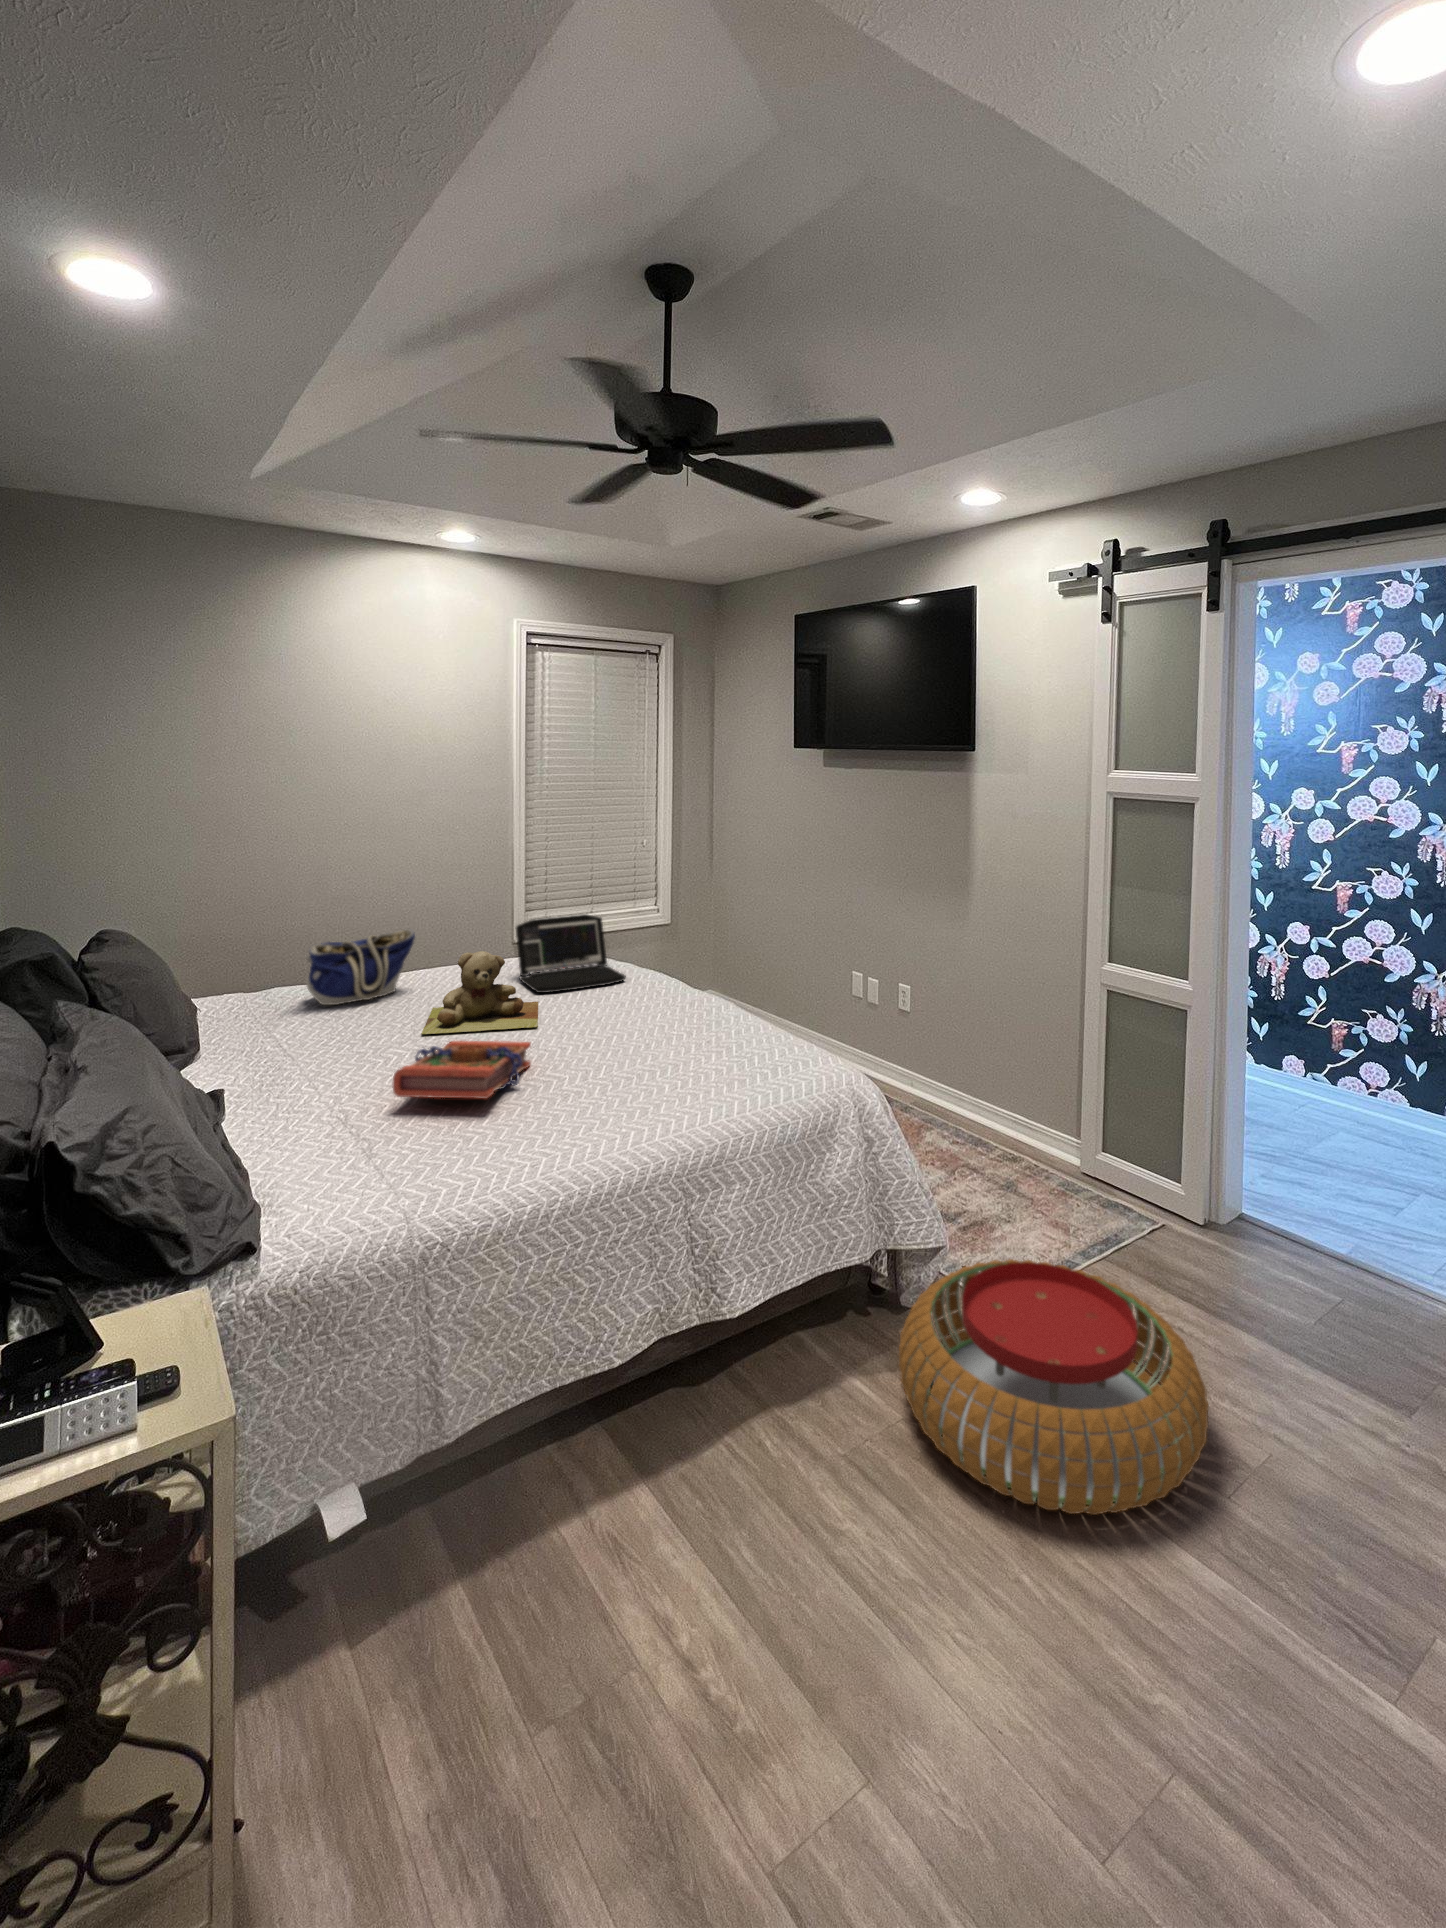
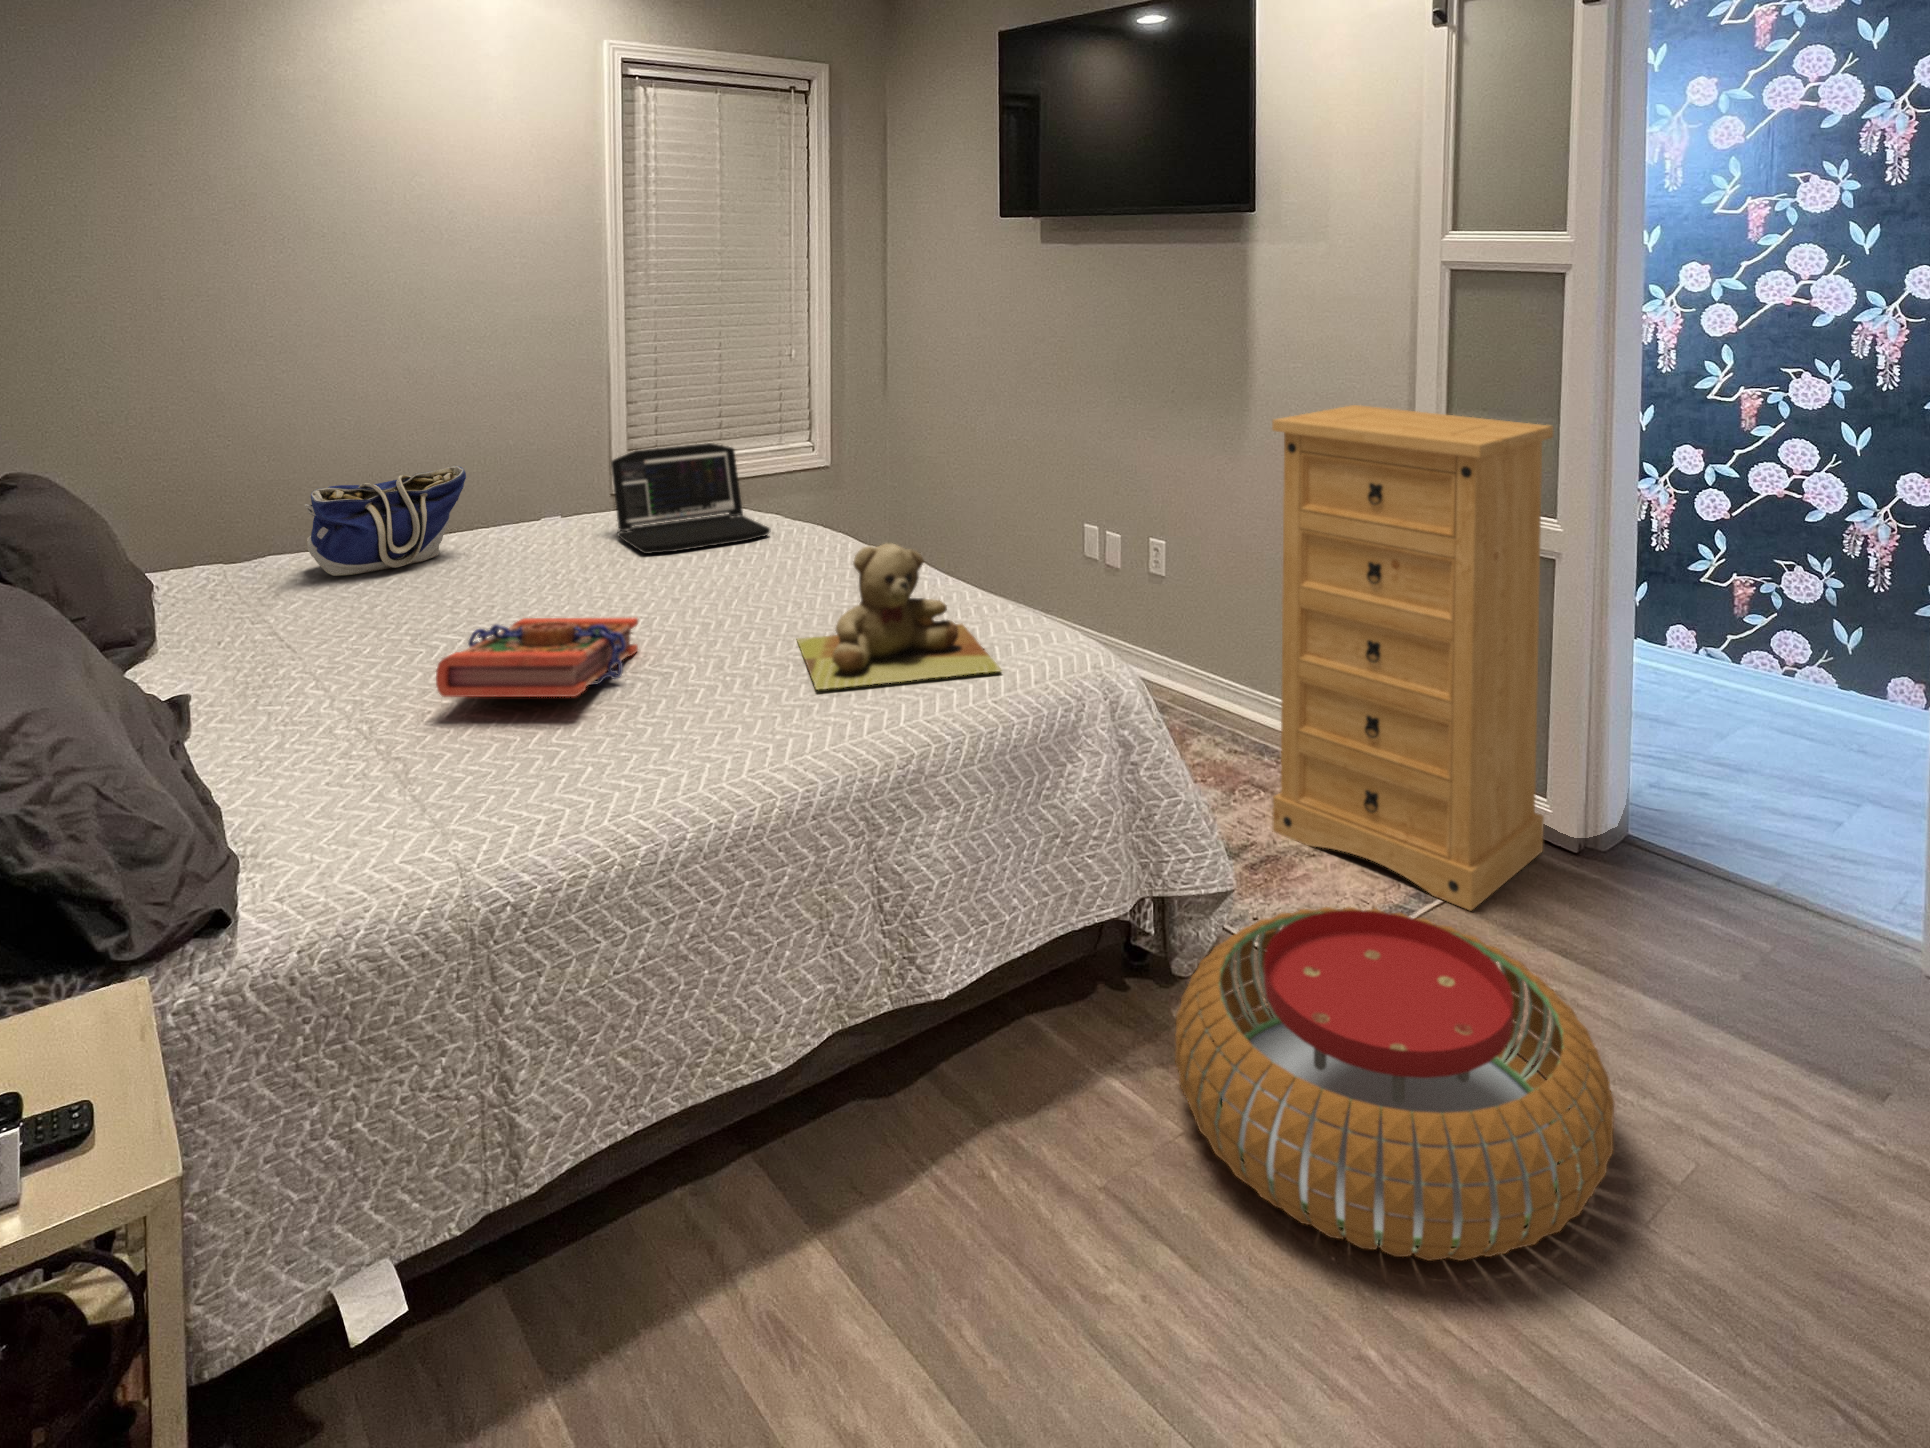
dresser: none [980,895,1185,1265] -> present [1272,405,1554,910]
teddy bear: present [421,951,538,1034] -> present [797,543,1001,690]

